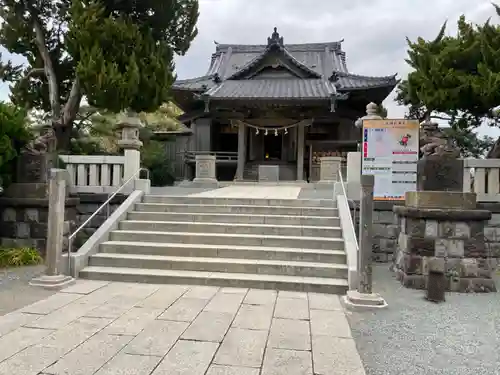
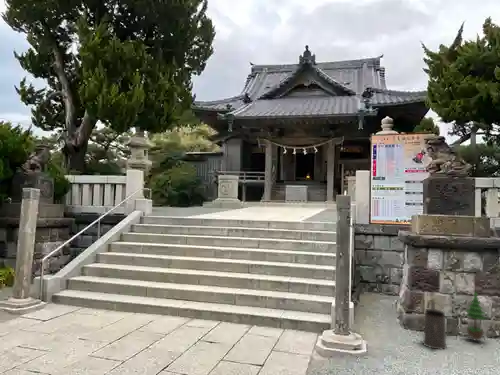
potted tree: none [456,253,473,294] -> present [466,292,484,341]

